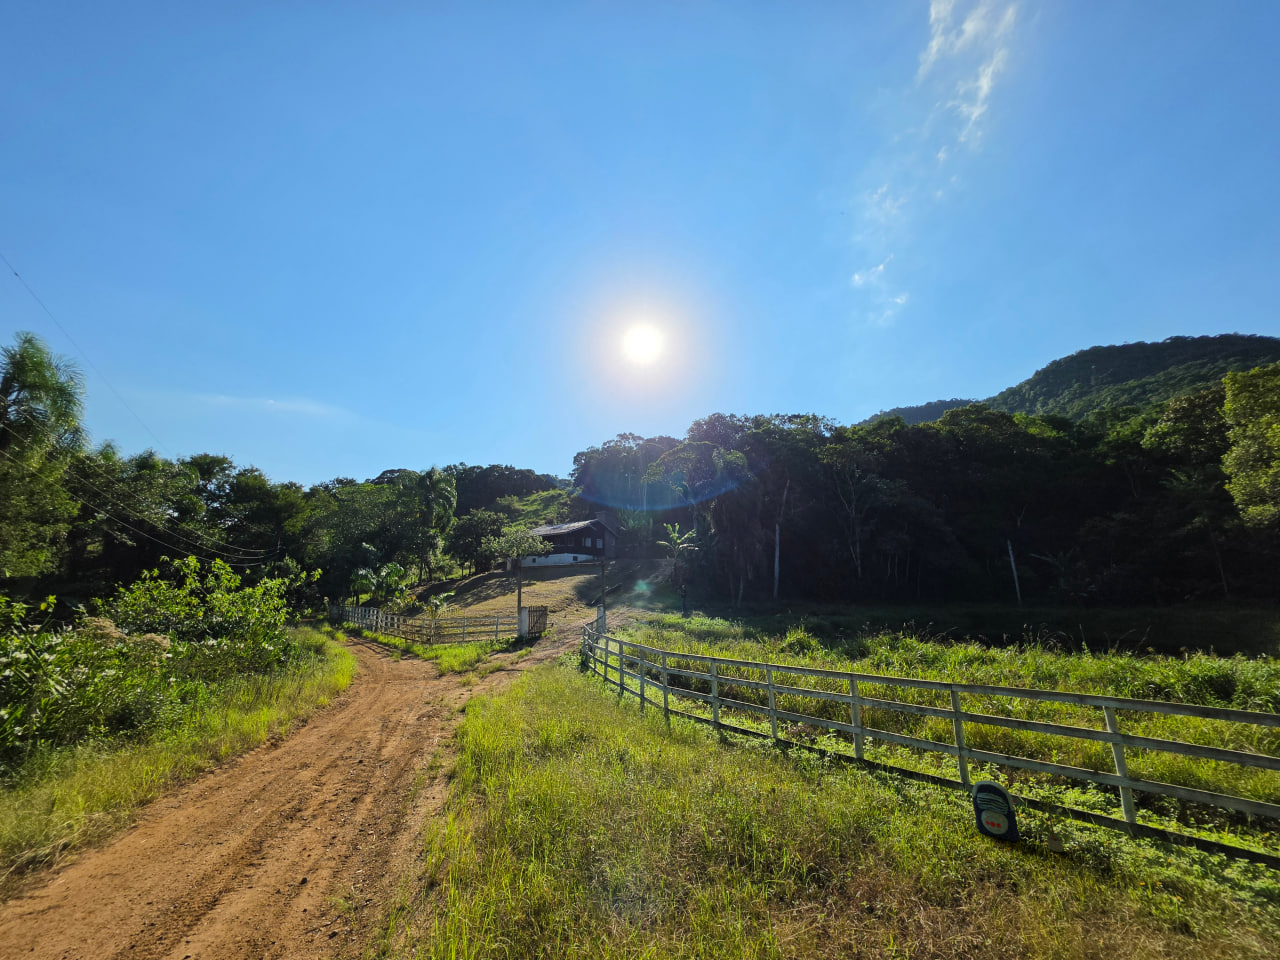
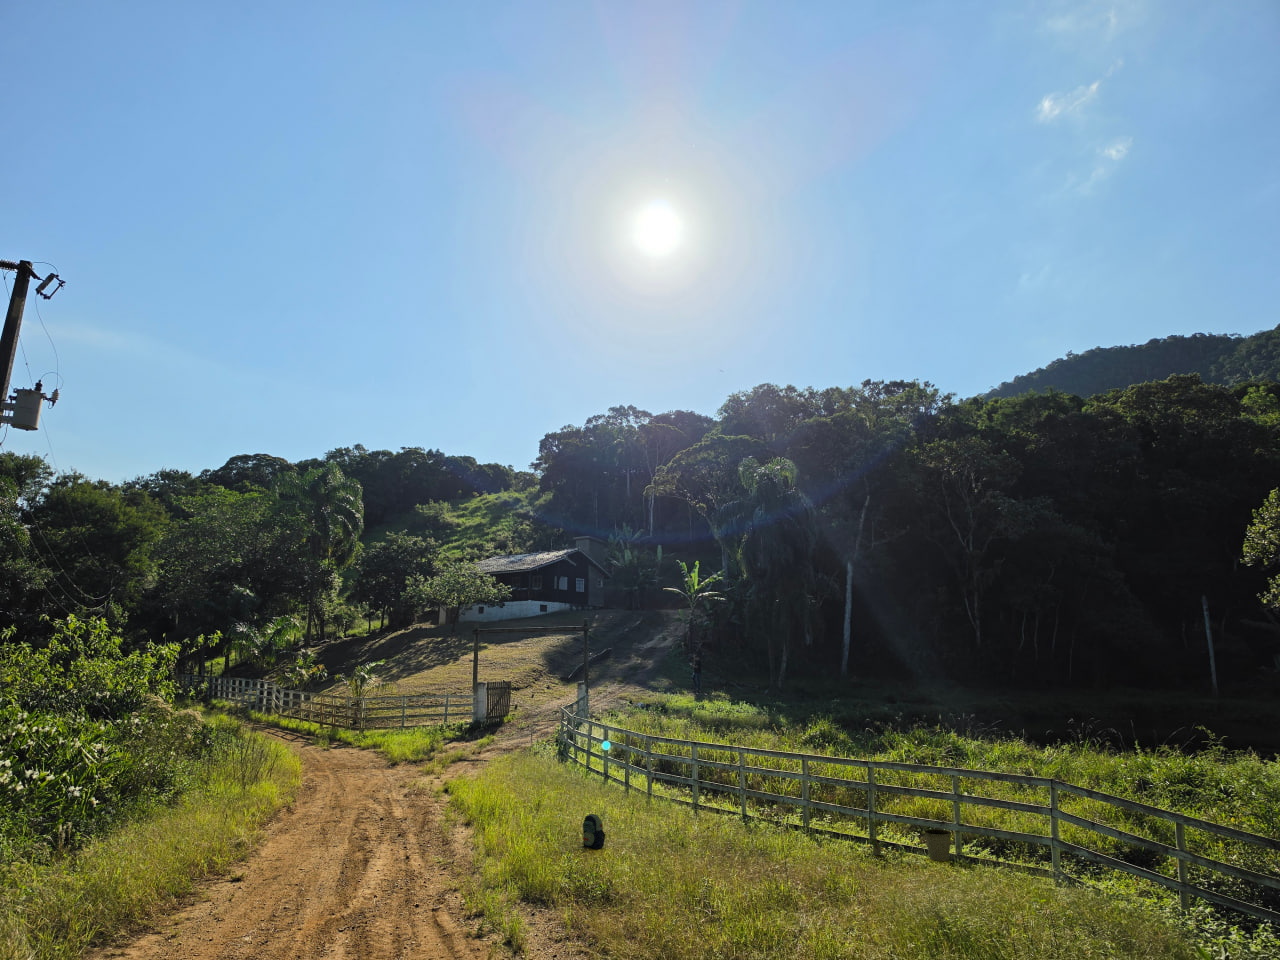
backpack: present [972,780,1020,841] -> present [583,814,605,849]
bucket: none [1134,808,1194,871] -> present [924,829,952,861]

